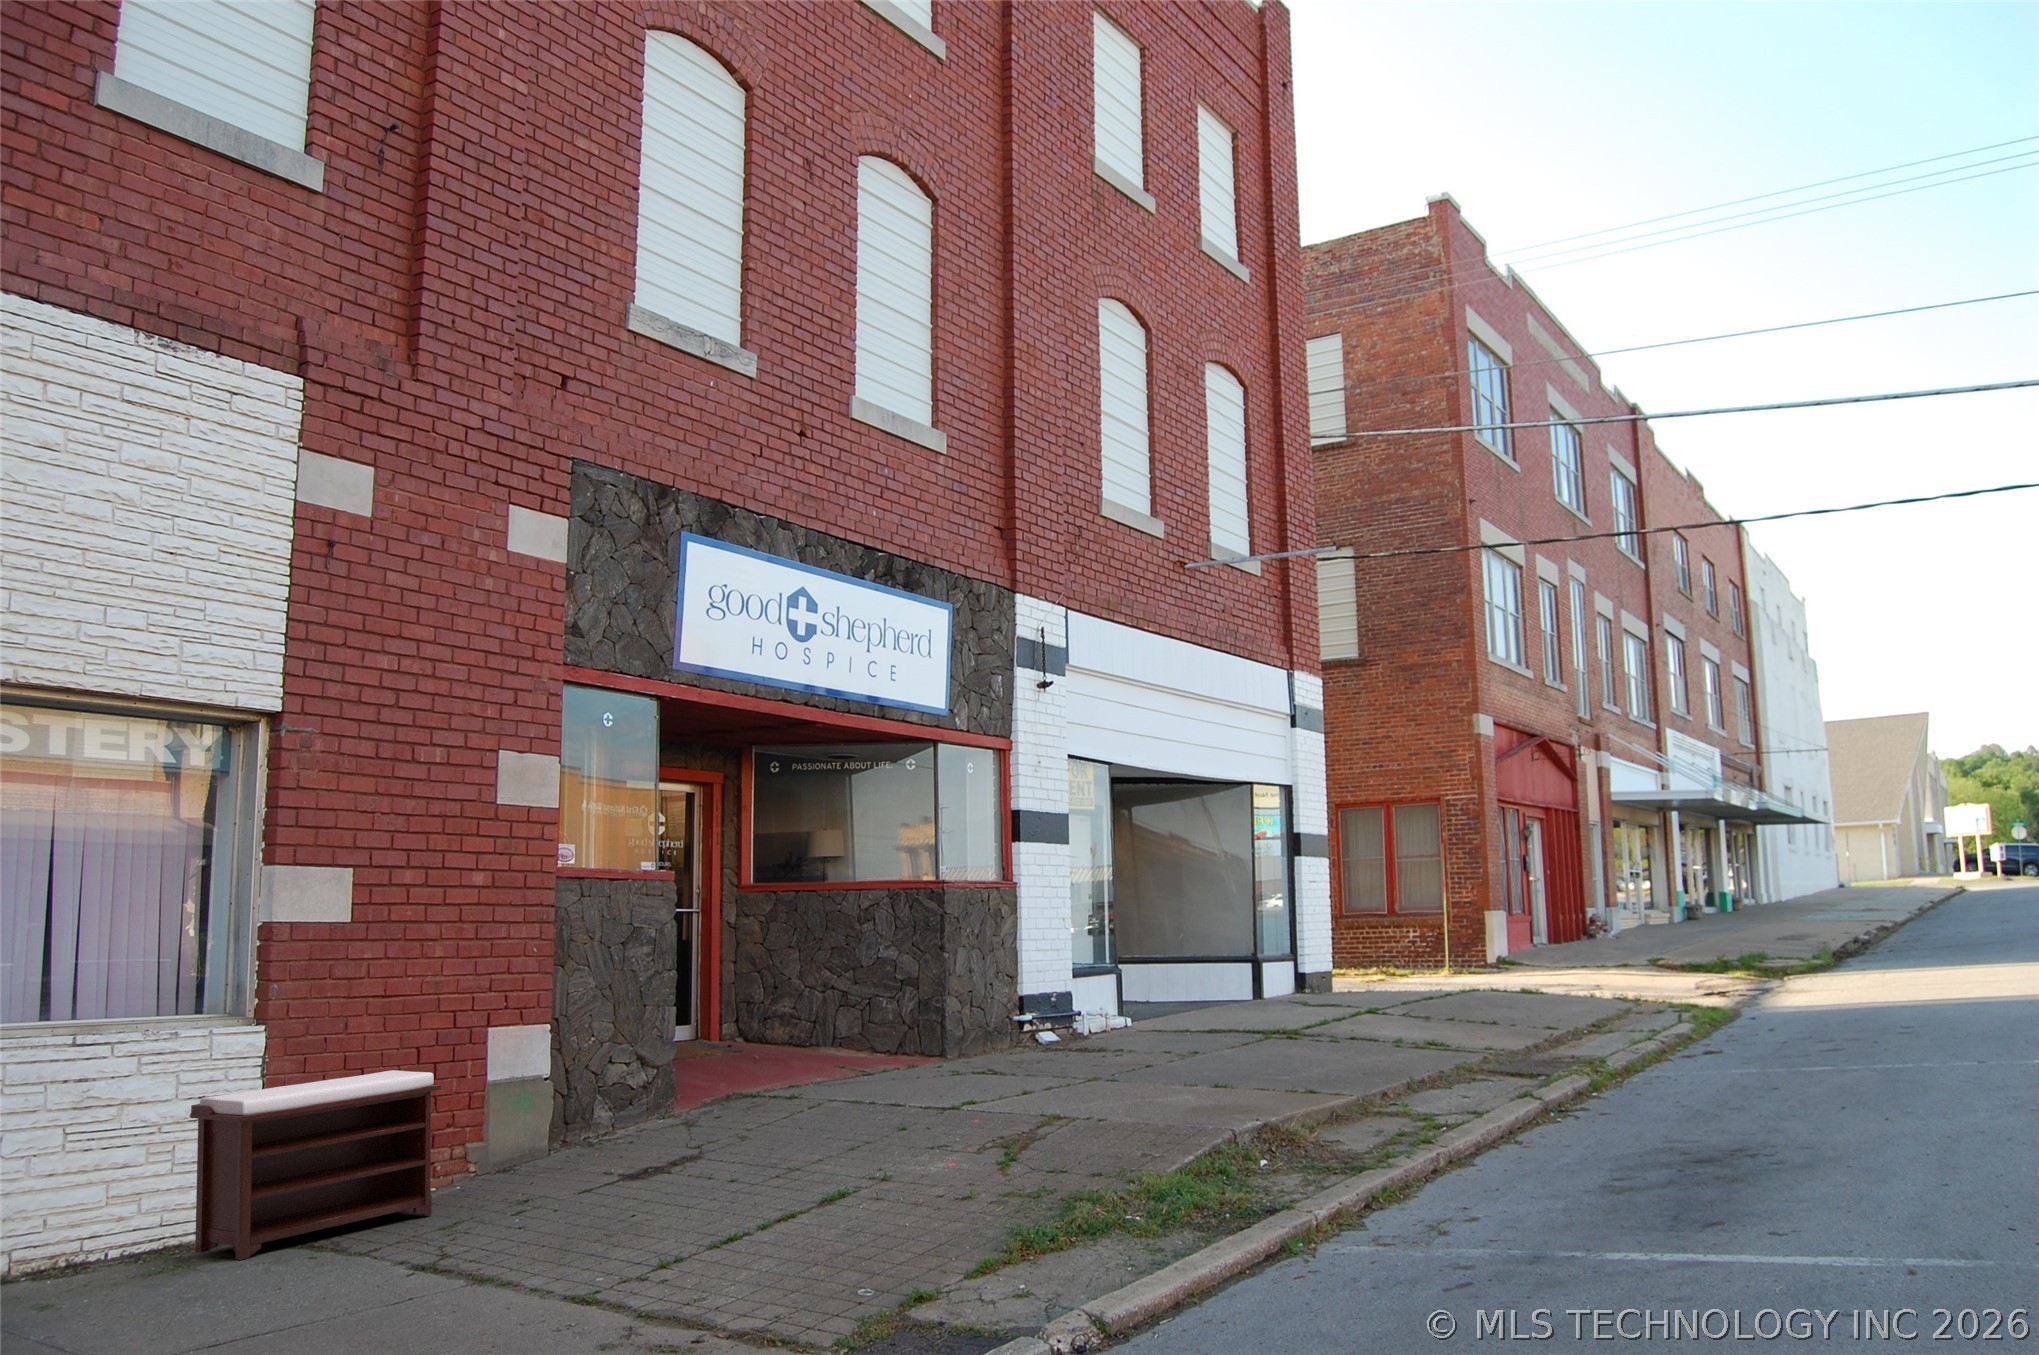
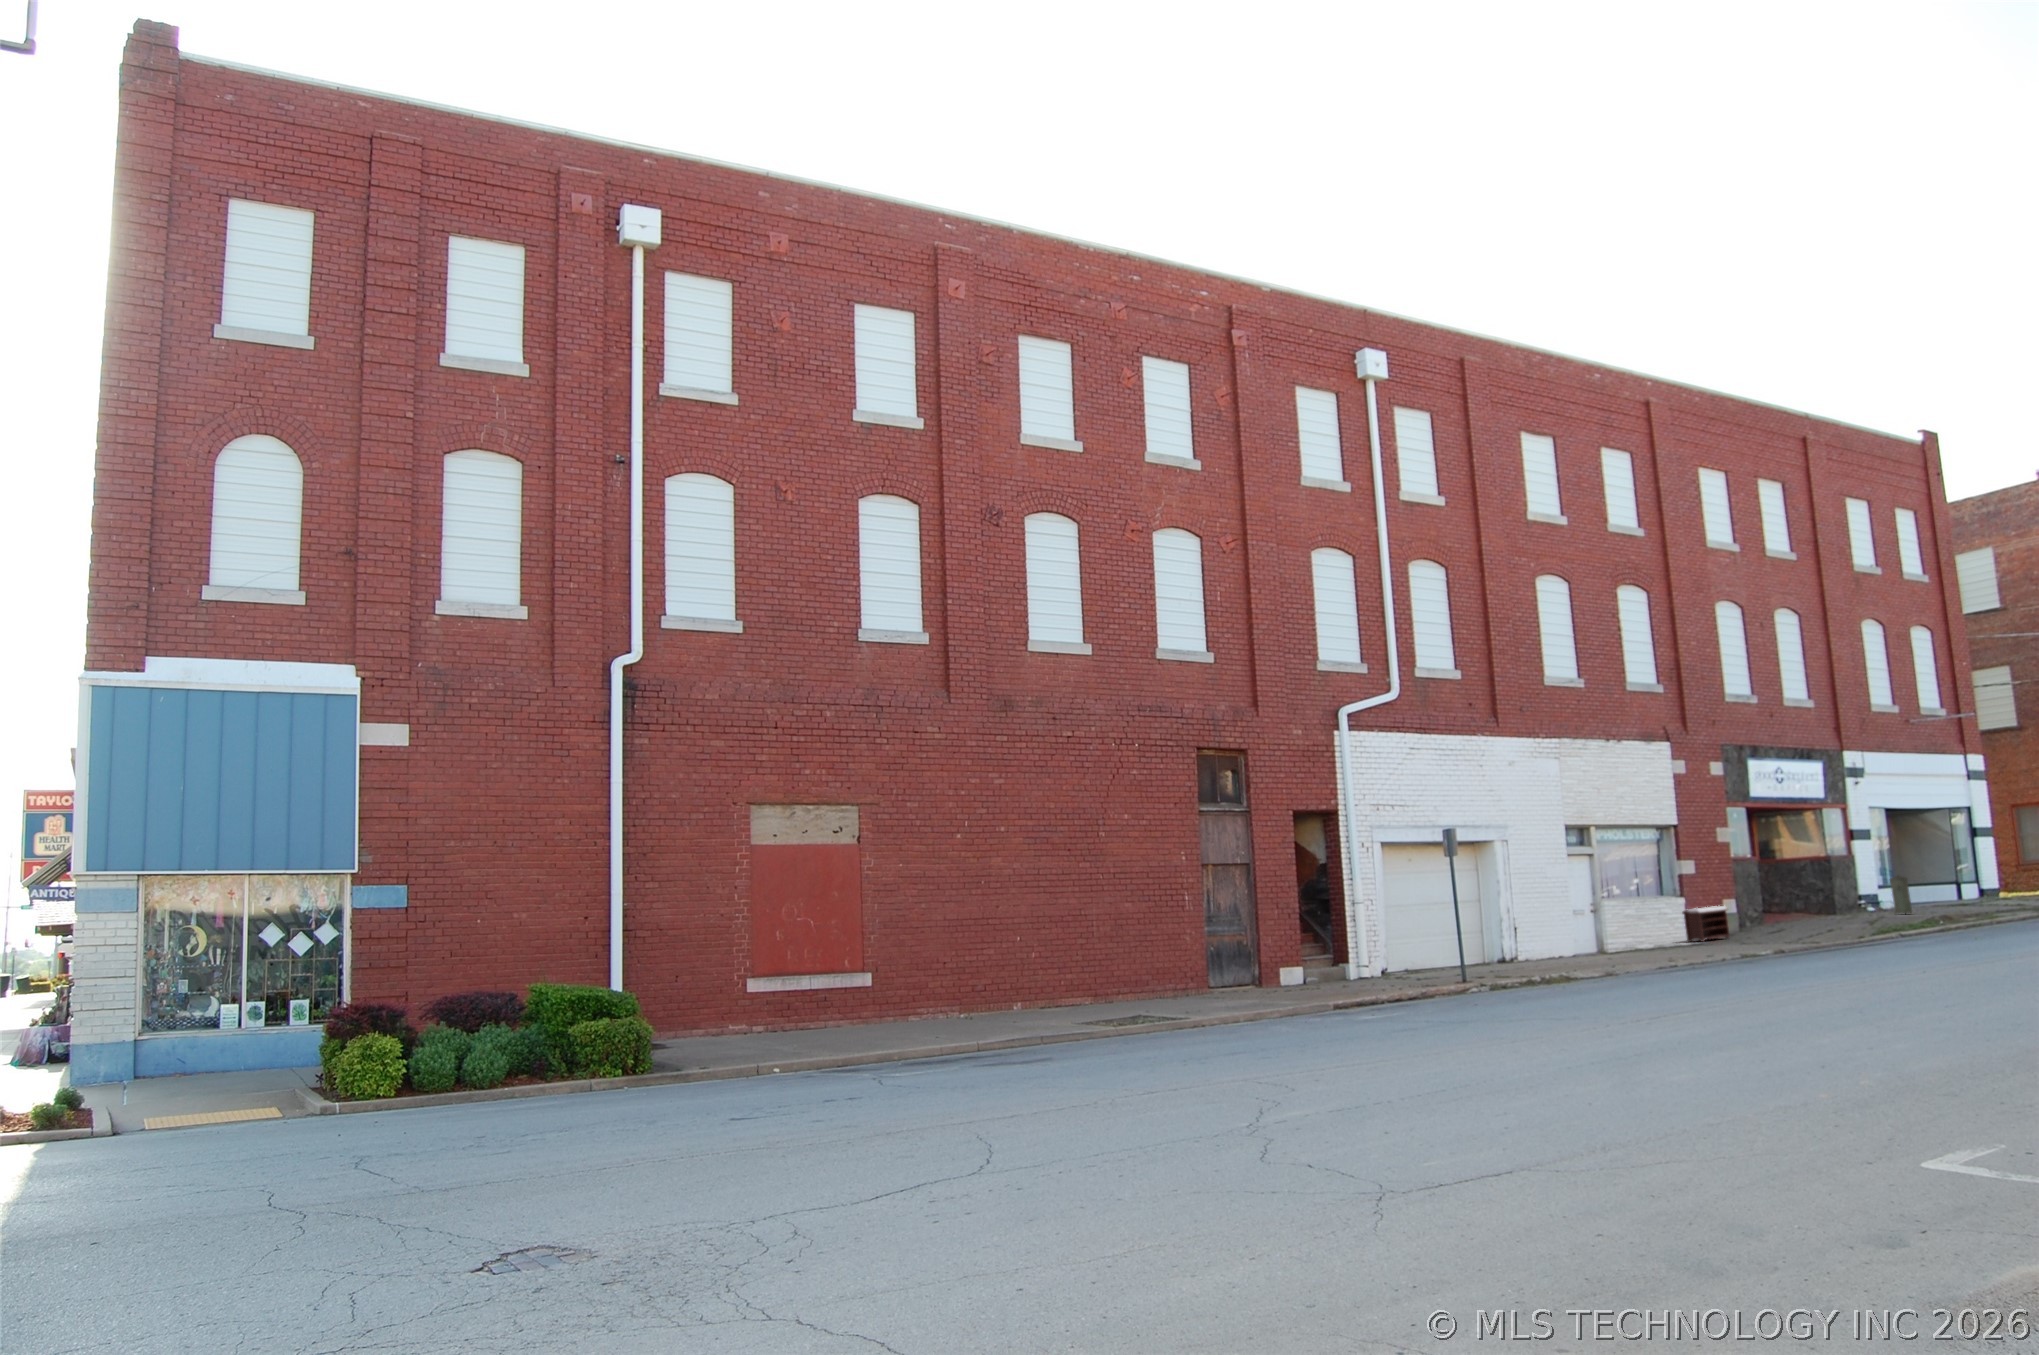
trash can: none [1106,938,1151,1043] -> present [1890,876,1912,913]

